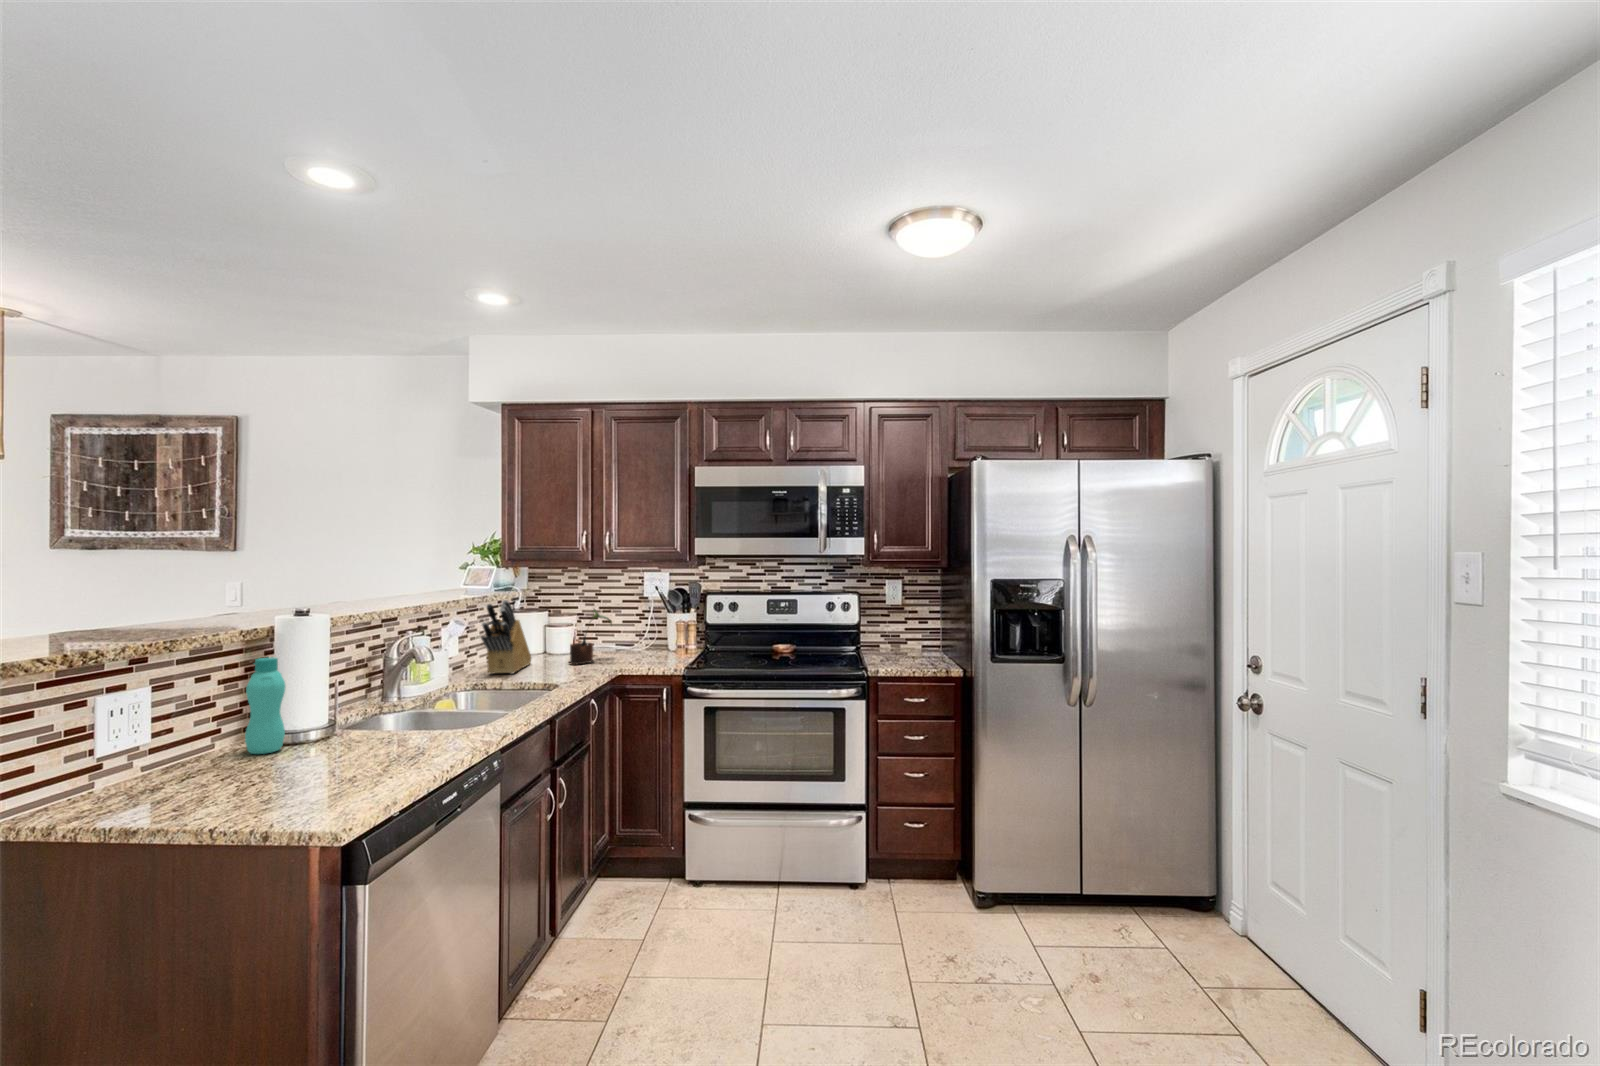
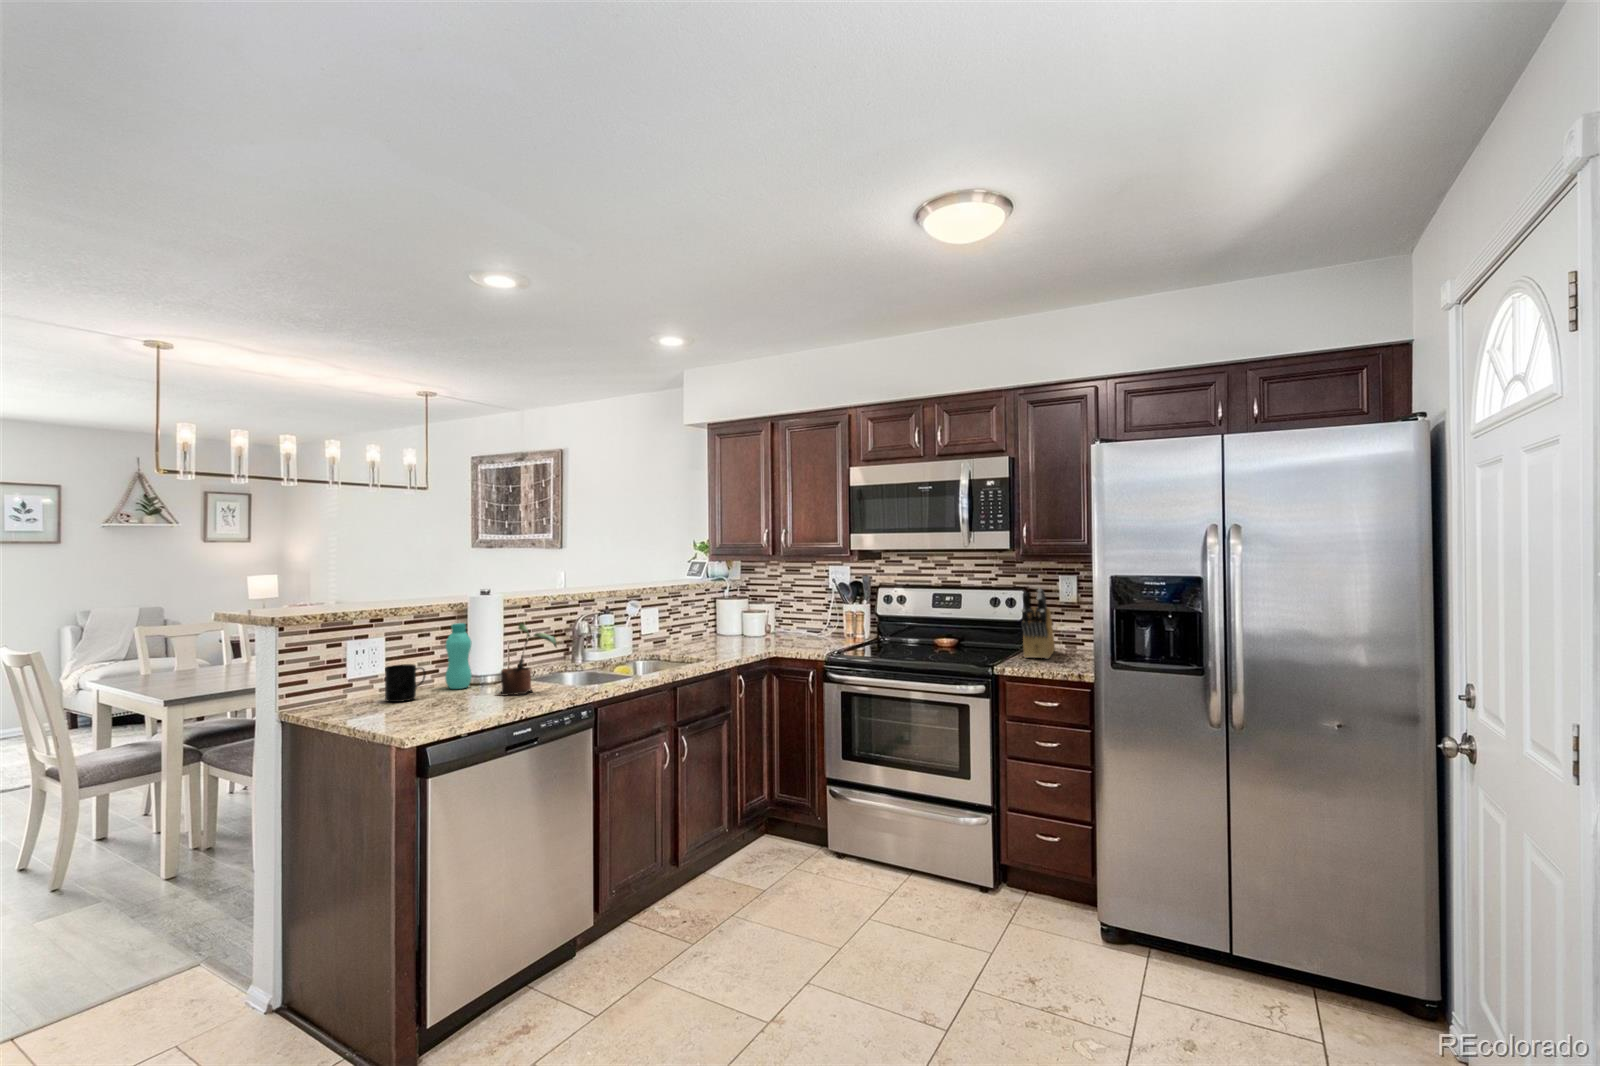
knife block: present [481,600,531,674] -> present [1021,589,1055,659]
potted plant: present [570,609,612,664] -> present [496,623,557,696]
mug: none [172,724,241,785] -> present [385,664,426,702]

